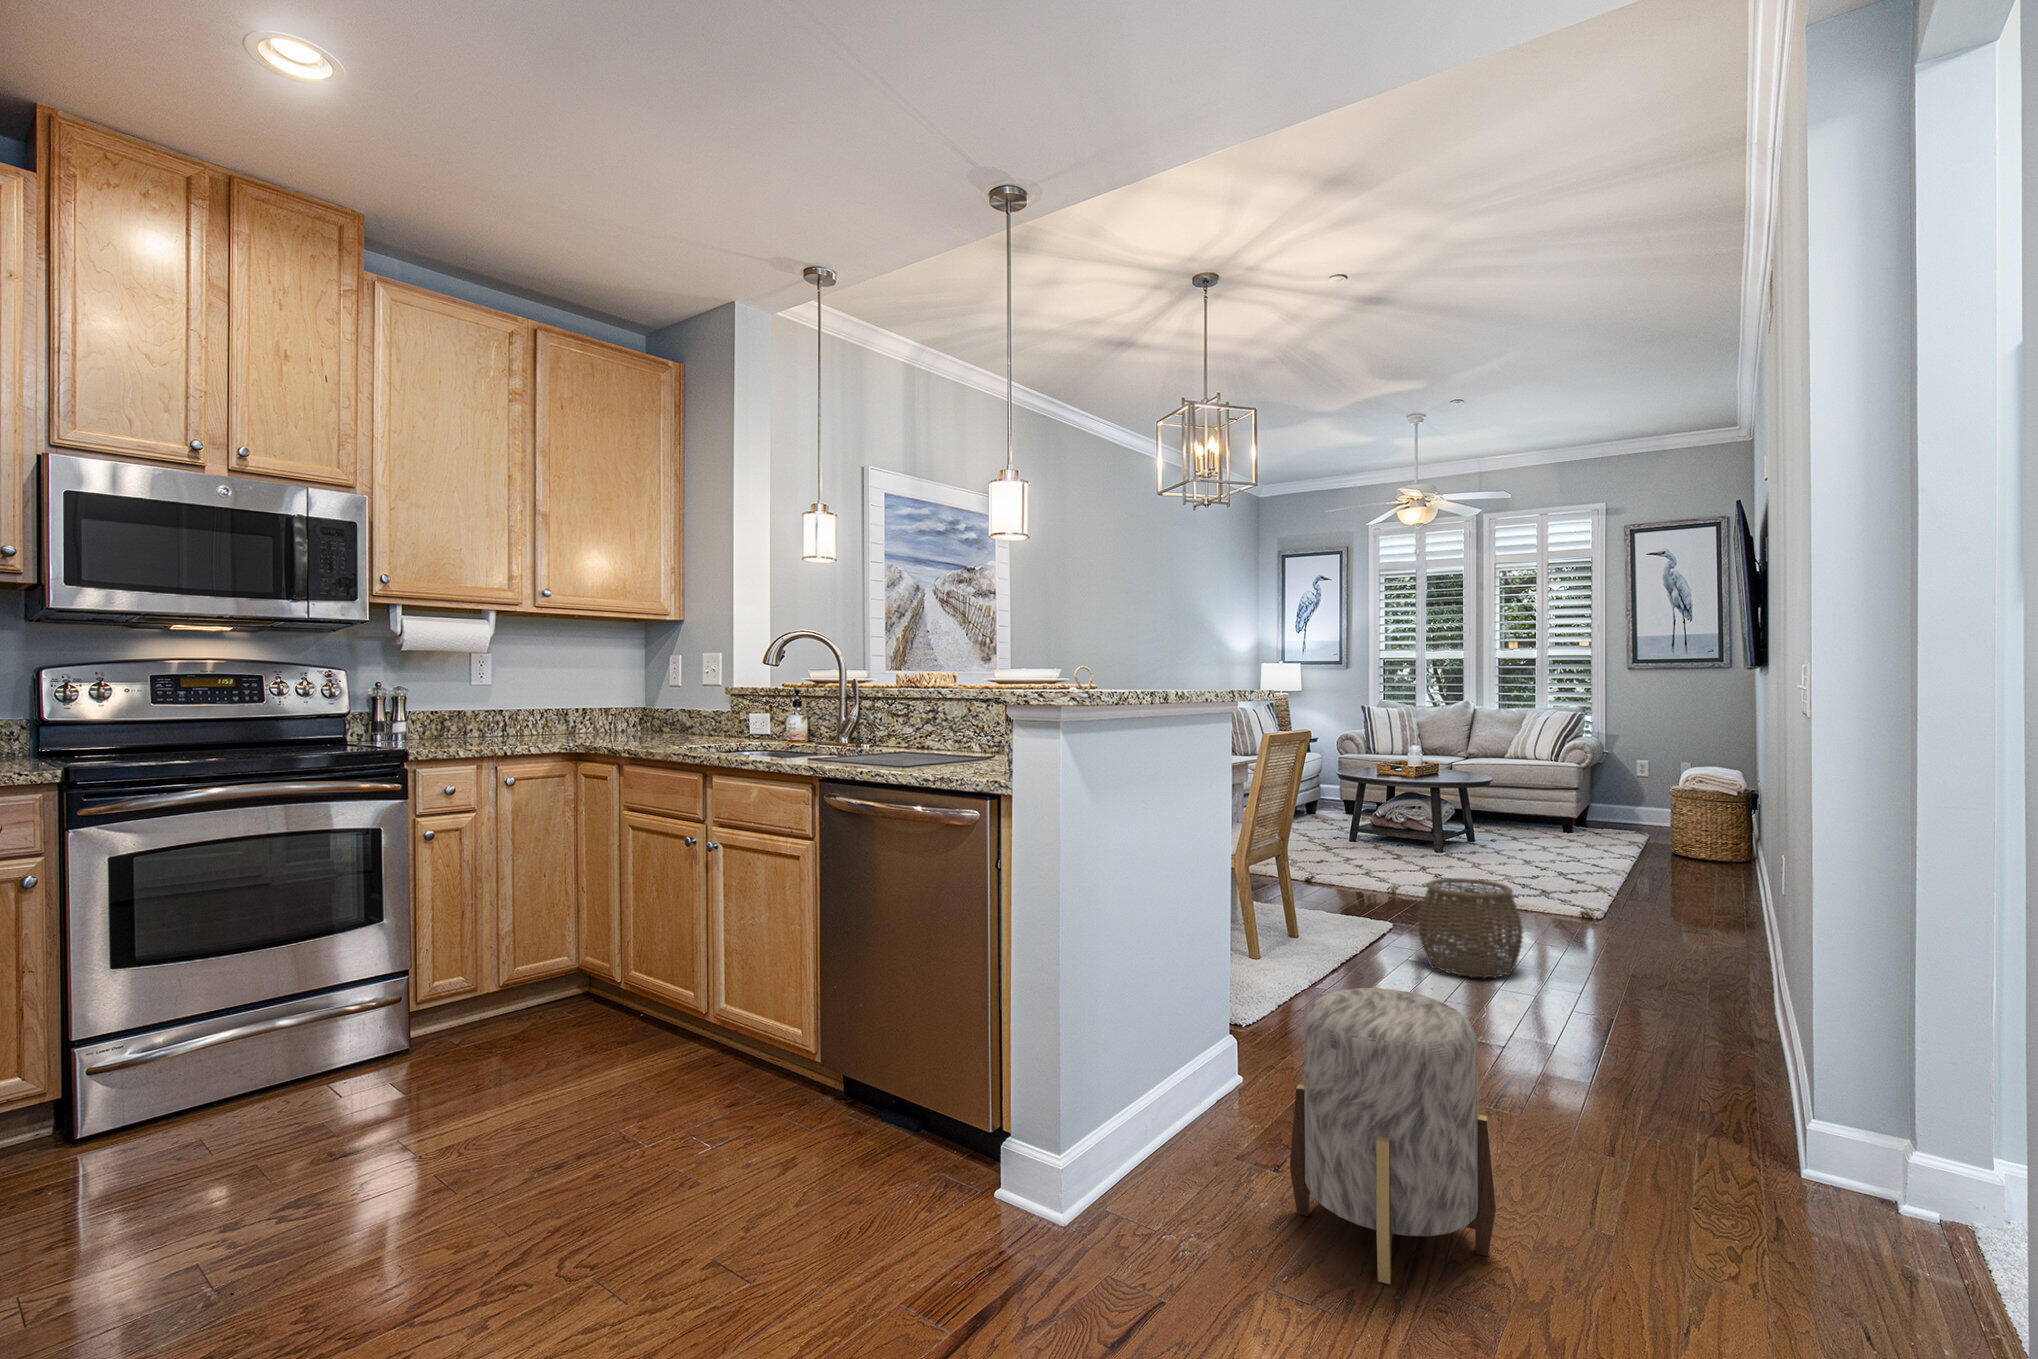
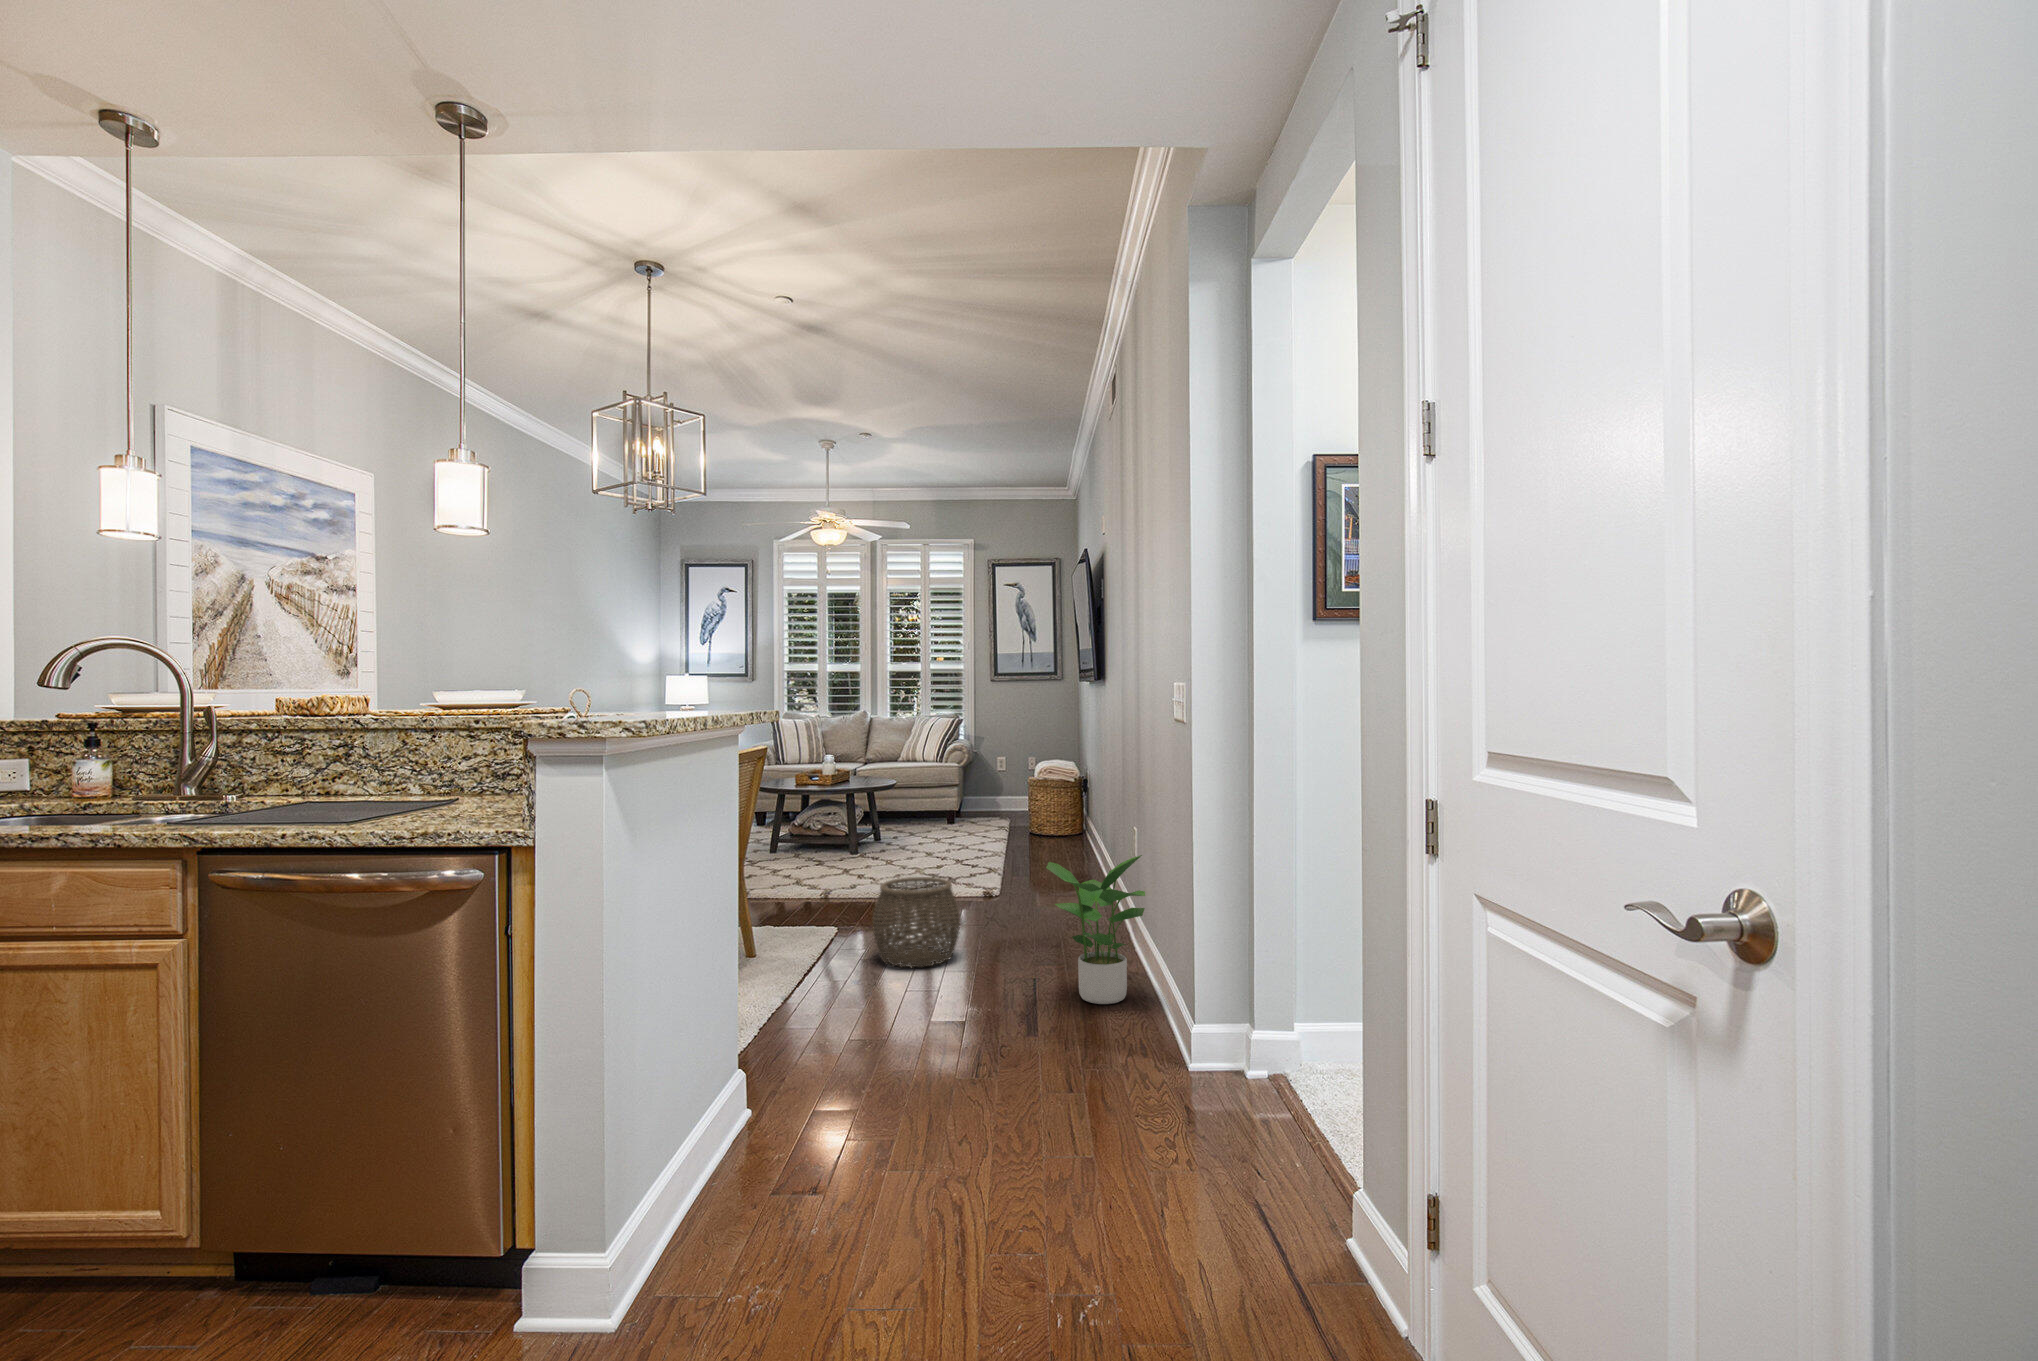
potted plant: none [1615,877,1768,1064] -> present [1046,855,1145,1004]
stool: present [1290,988,1496,1284] -> none [845,991,1023,1265]

